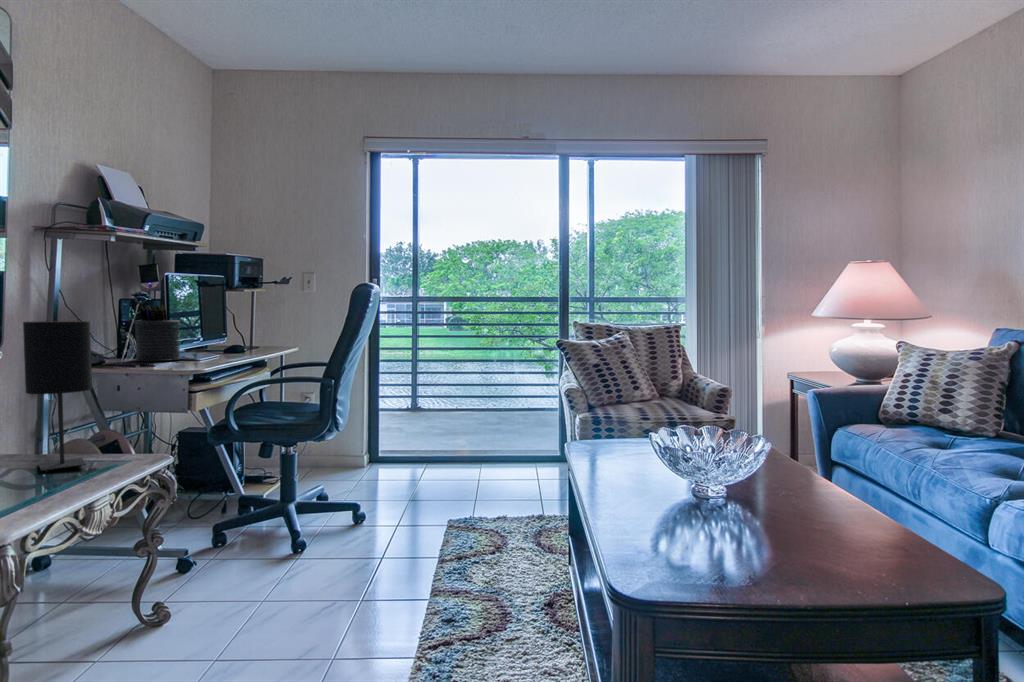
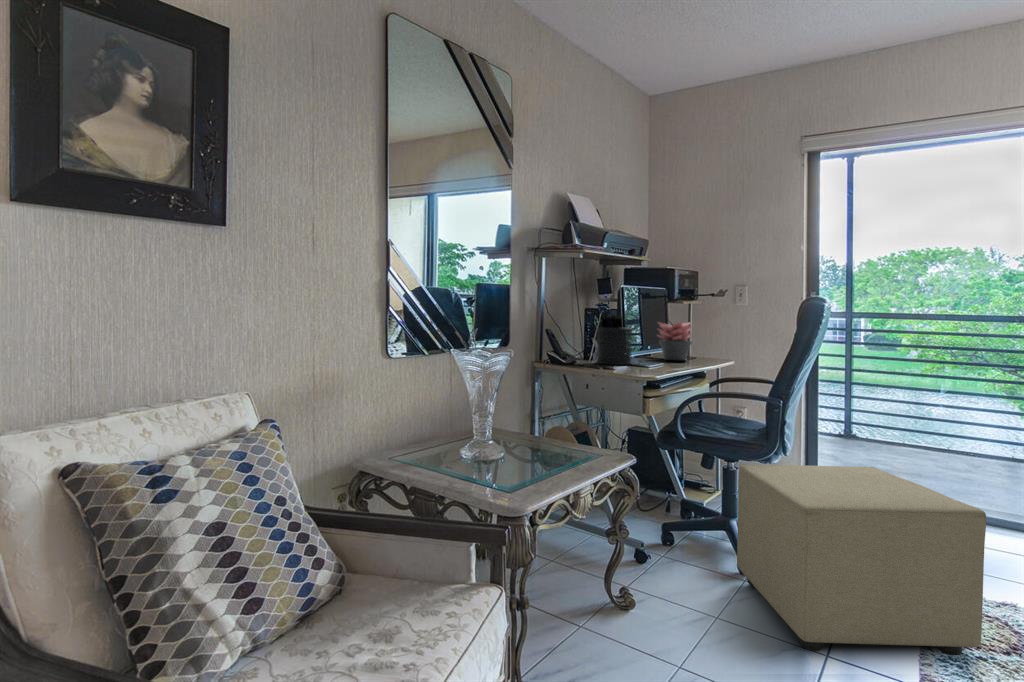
succulent plant: none [214,313,254,352] -> present [658,322,692,360]
table lamp: present [23,321,92,472] -> none [532,323,578,454]
ottoman: none [289,435,463,598] -> present [737,465,986,655]

